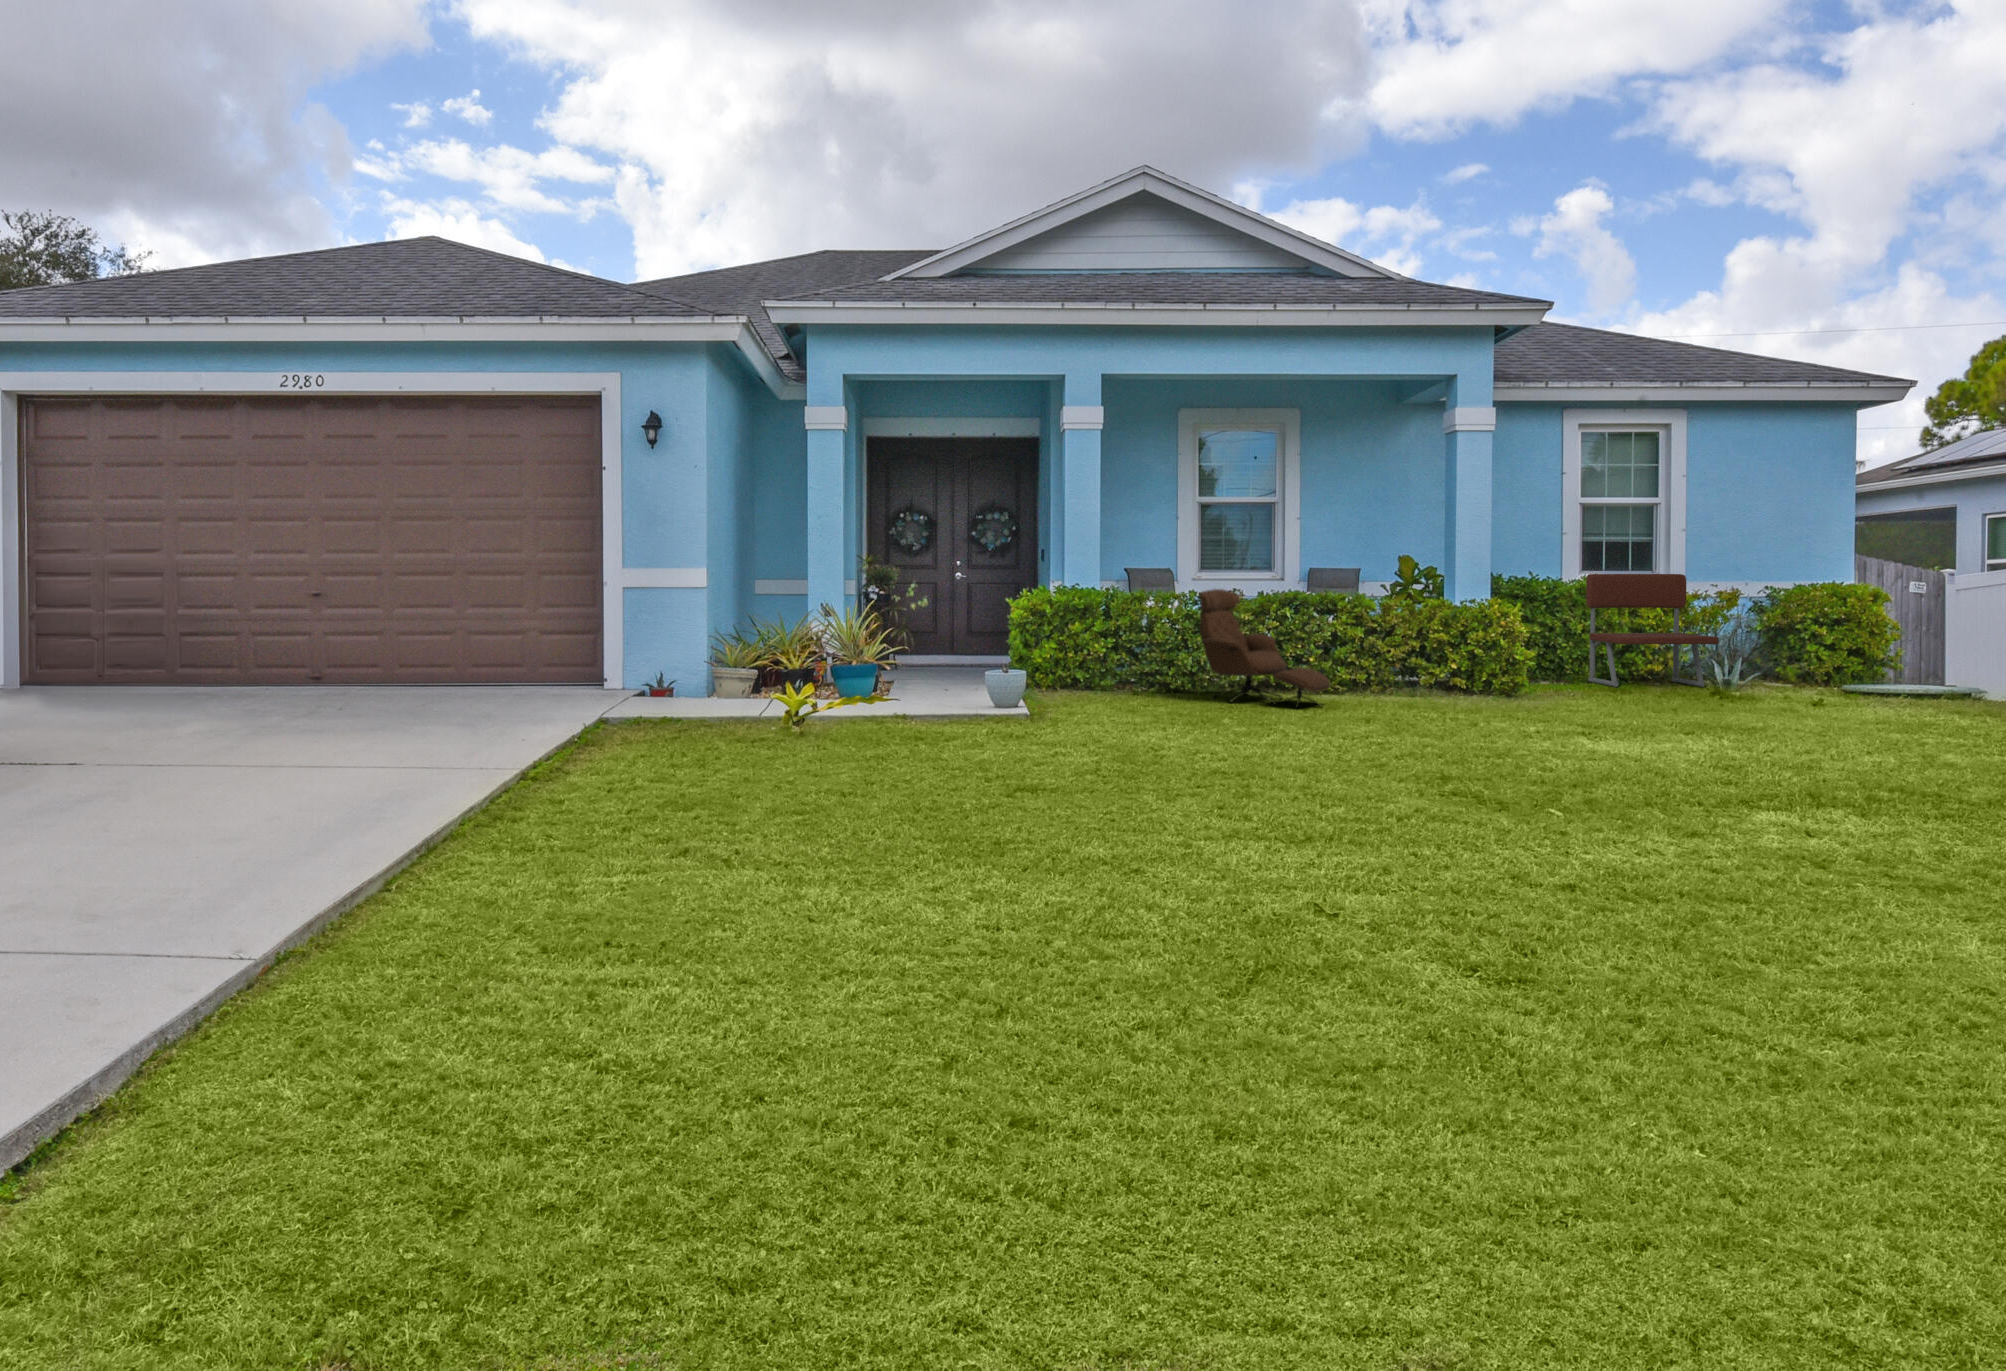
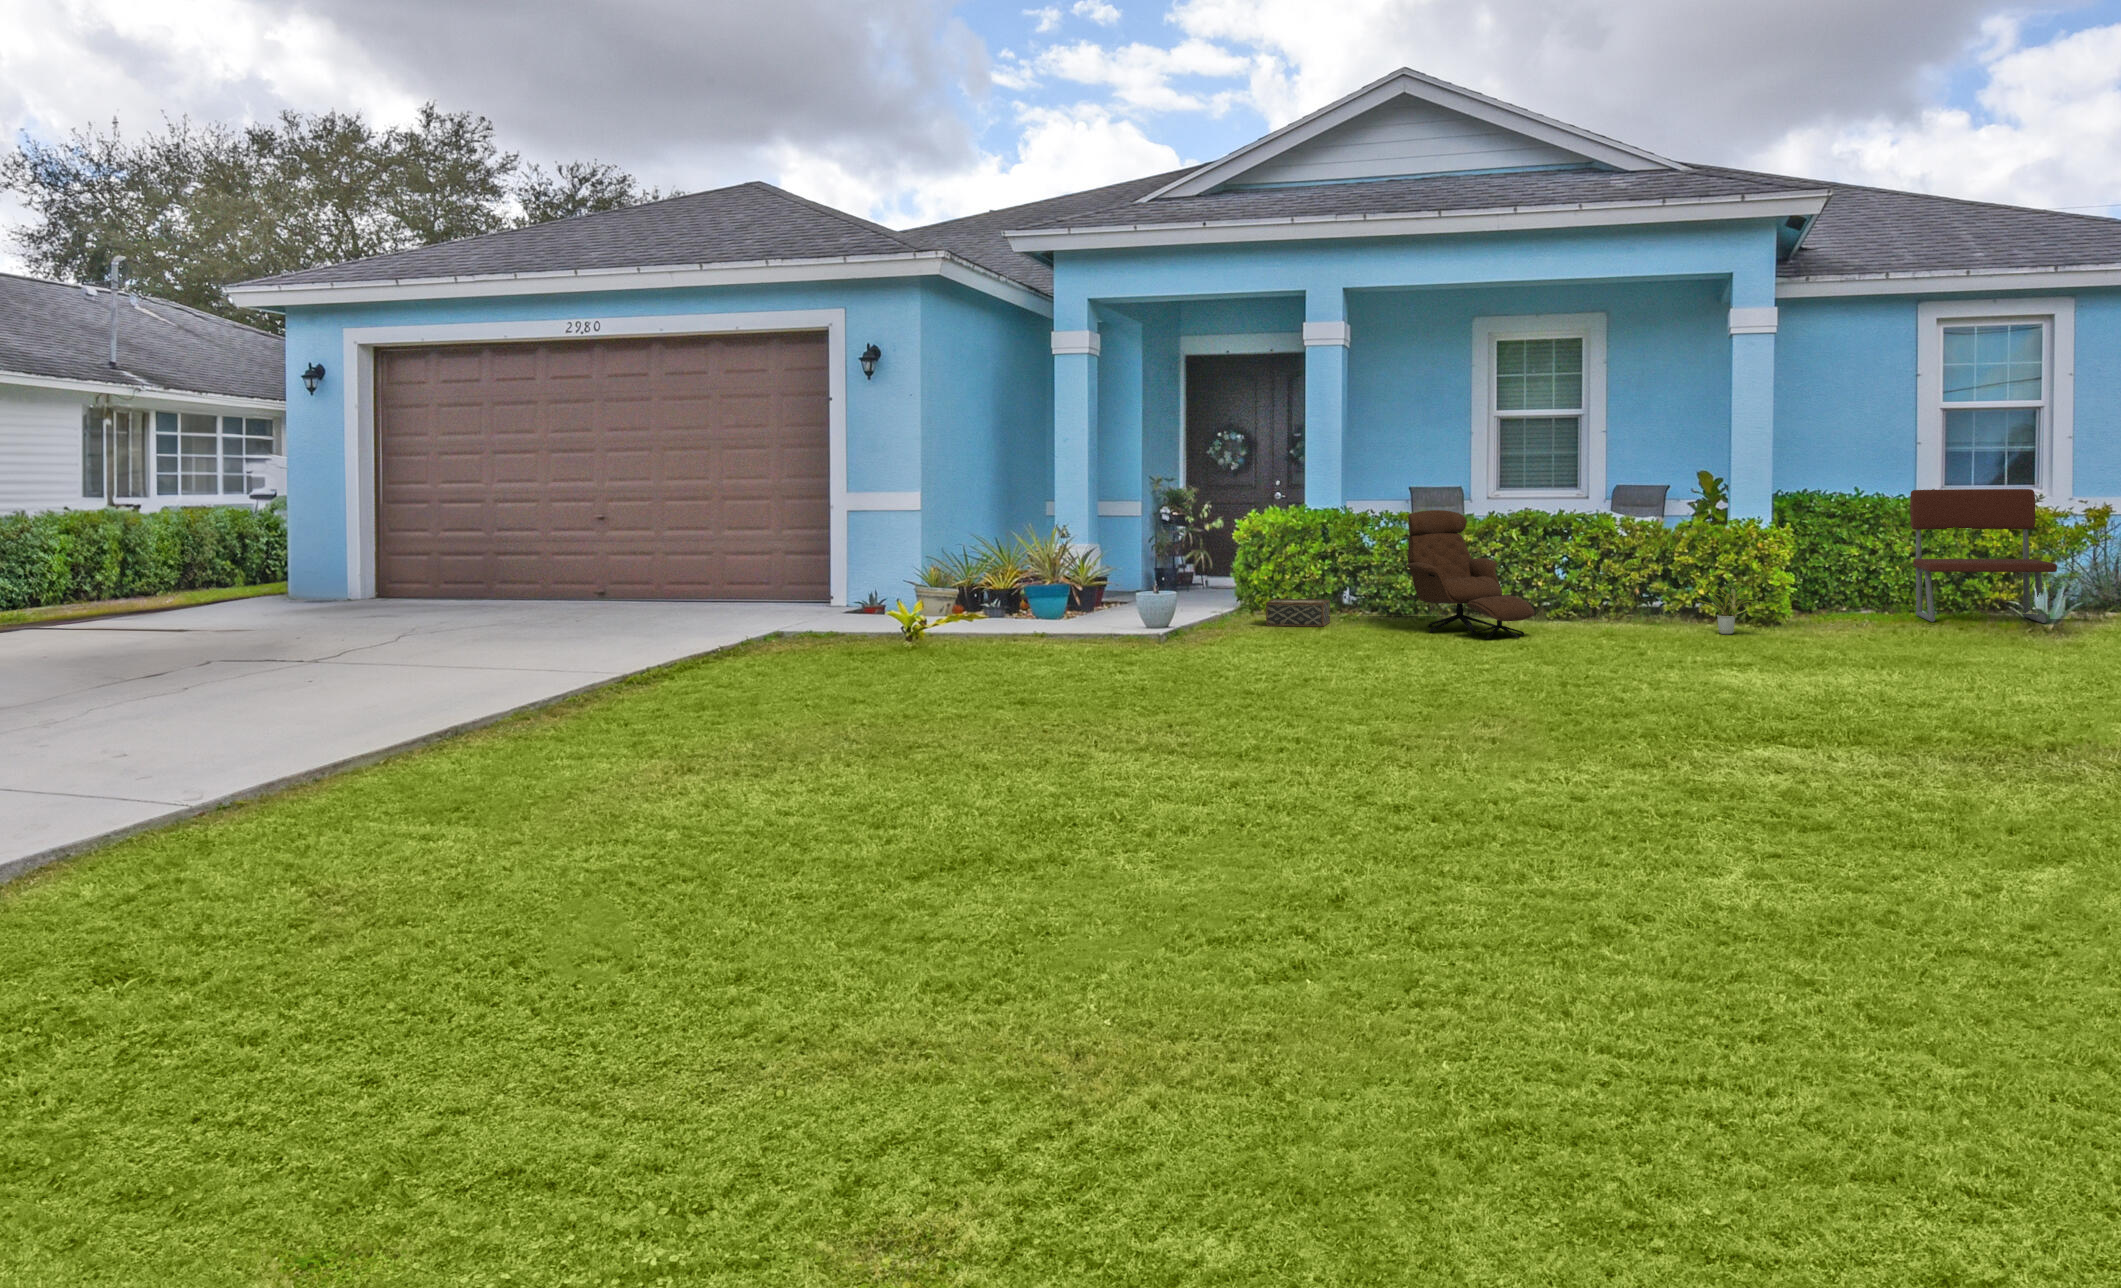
potted plant: none [1457,656,1516,701] -> present [1697,586,1760,635]
woven basket: none [1061,673,1120,699] -> present [1266,599,1330,627]

